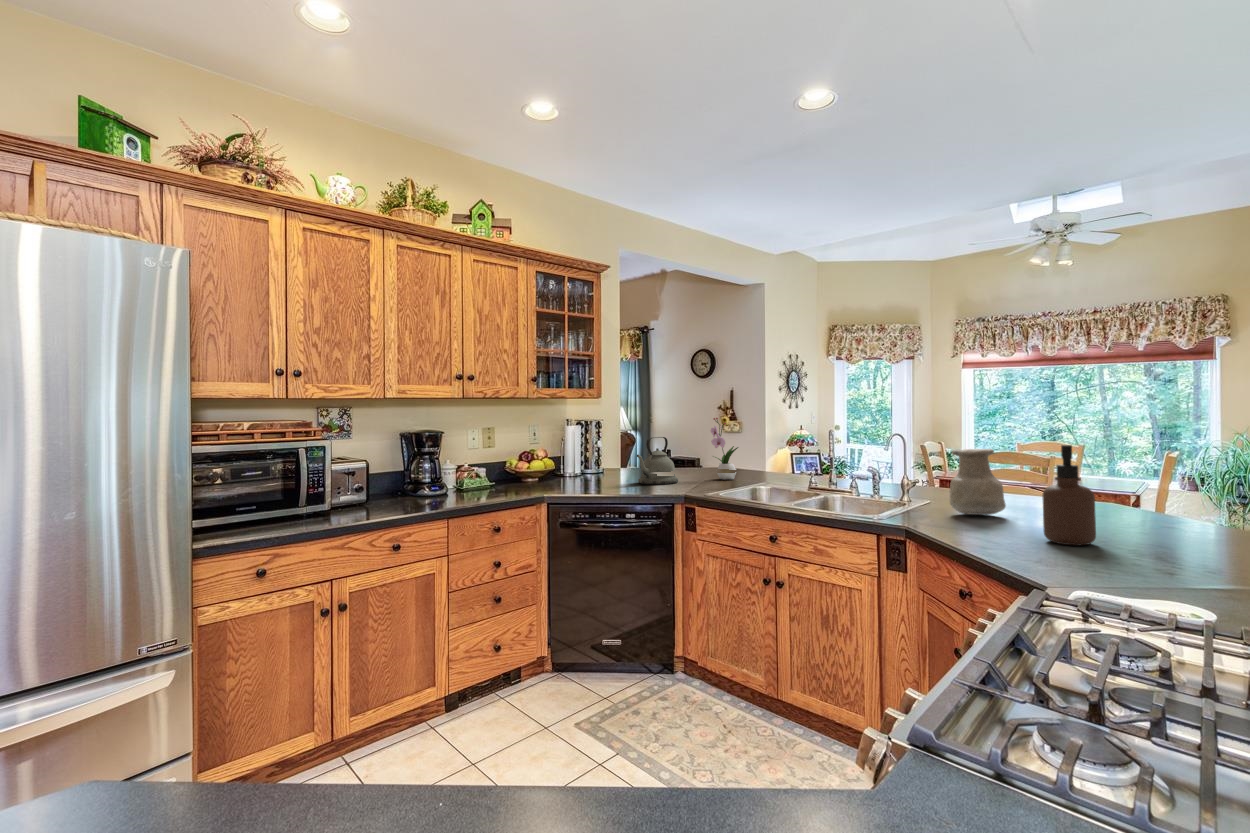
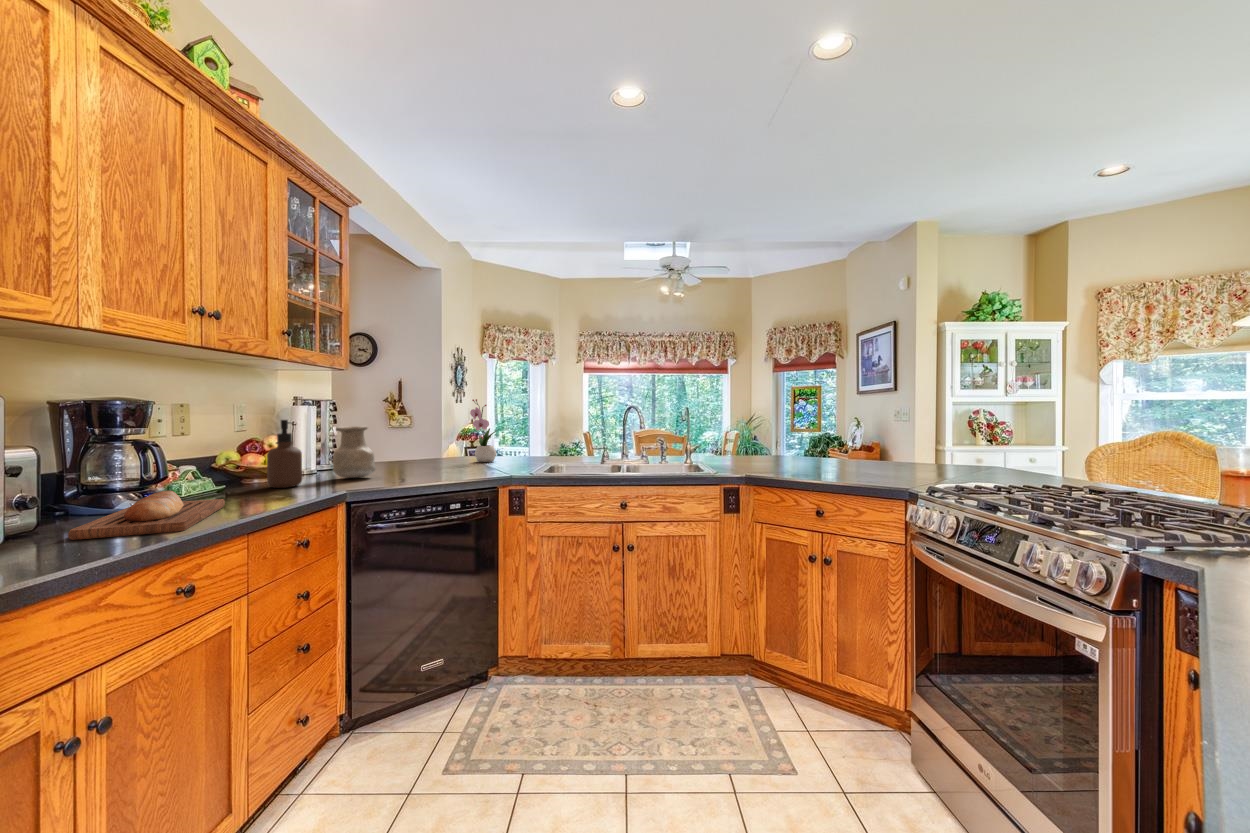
kettle: present [637,437,678,485] -> none [403,418,451,471]
soap dispenser: present [1042,445,1096,545] -> present [267,420,302,488]
vase: present [950,449,1006,515] -> present [333,426,376,478]
bread loaf: none [386,486,473,510] -> present [68,491,225,540]

